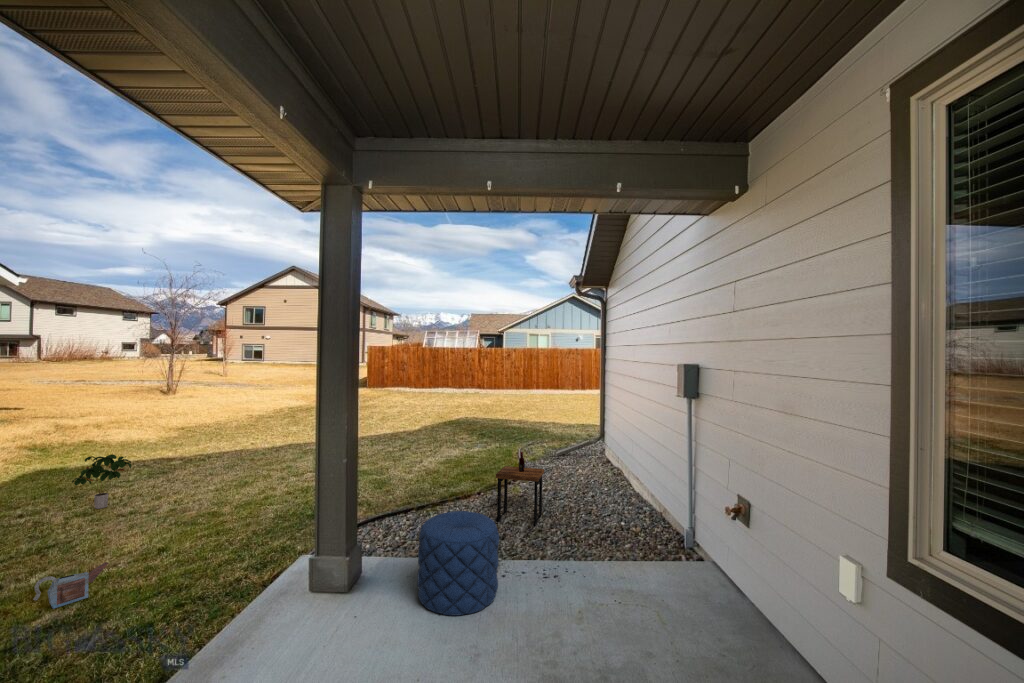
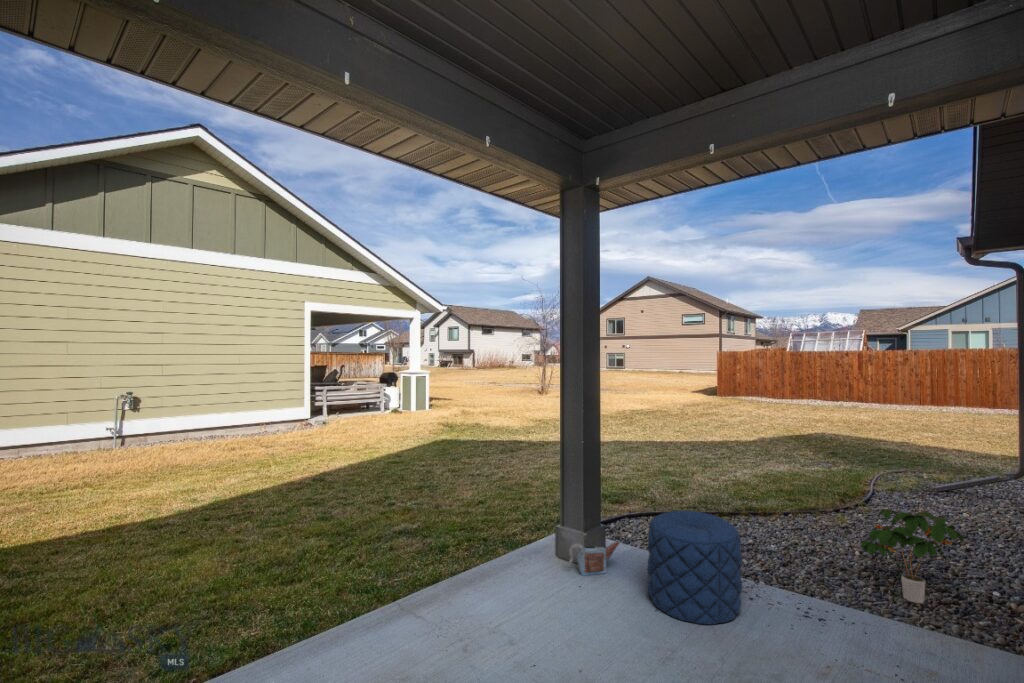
side table: present [496,452,544,526] -> none [785,466,863,564]
potted plant: present [72,454,131,509] -> present [861,509,963,603]
watering can: present [33,562,108,609] -> present [569,542,619,576]

